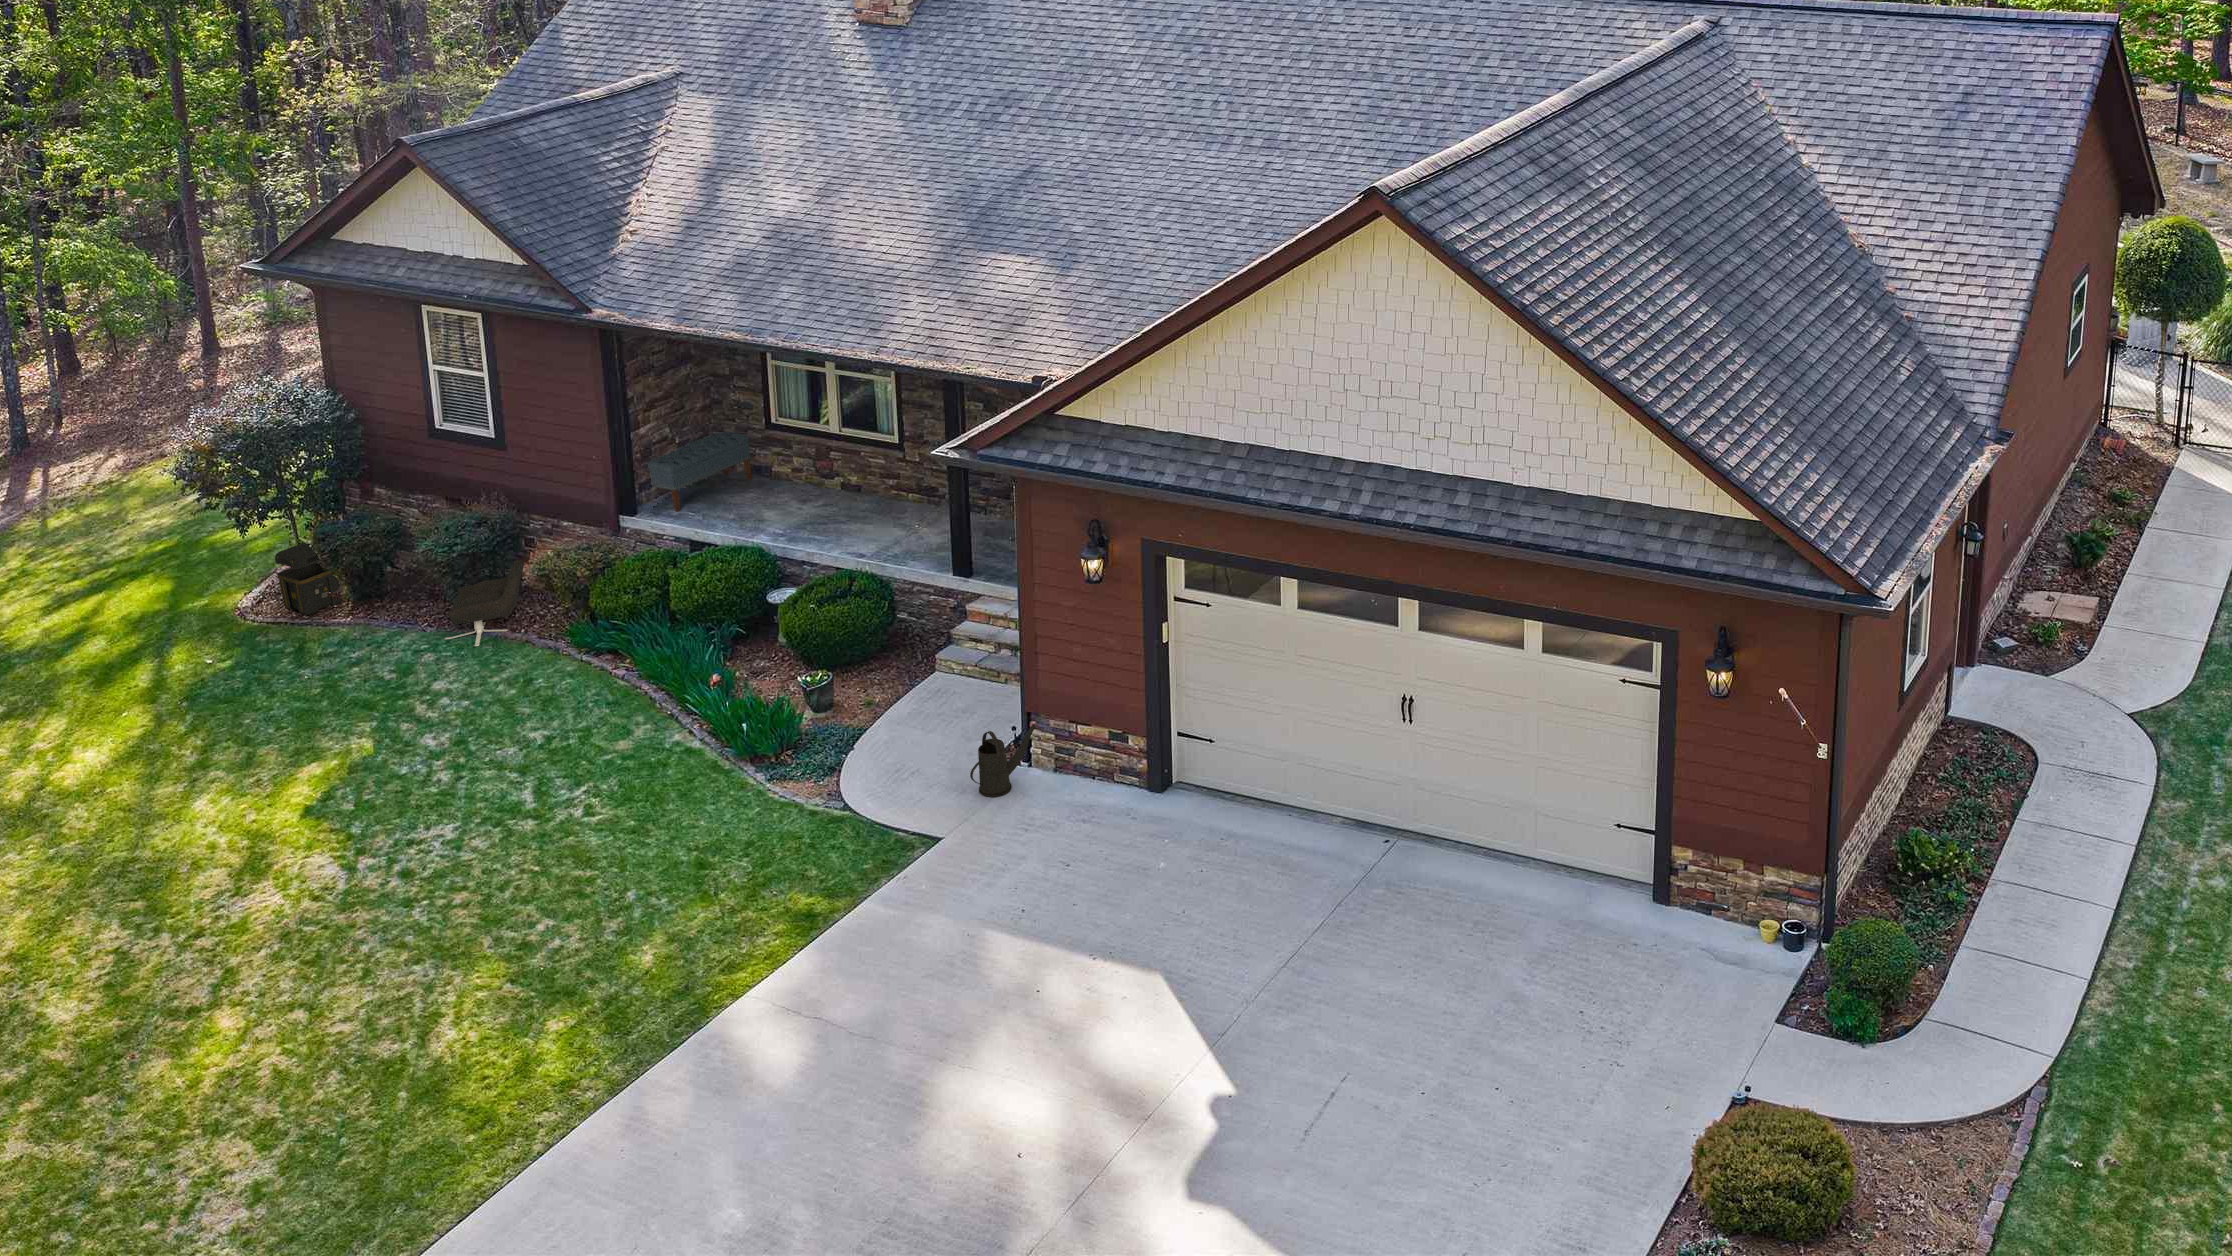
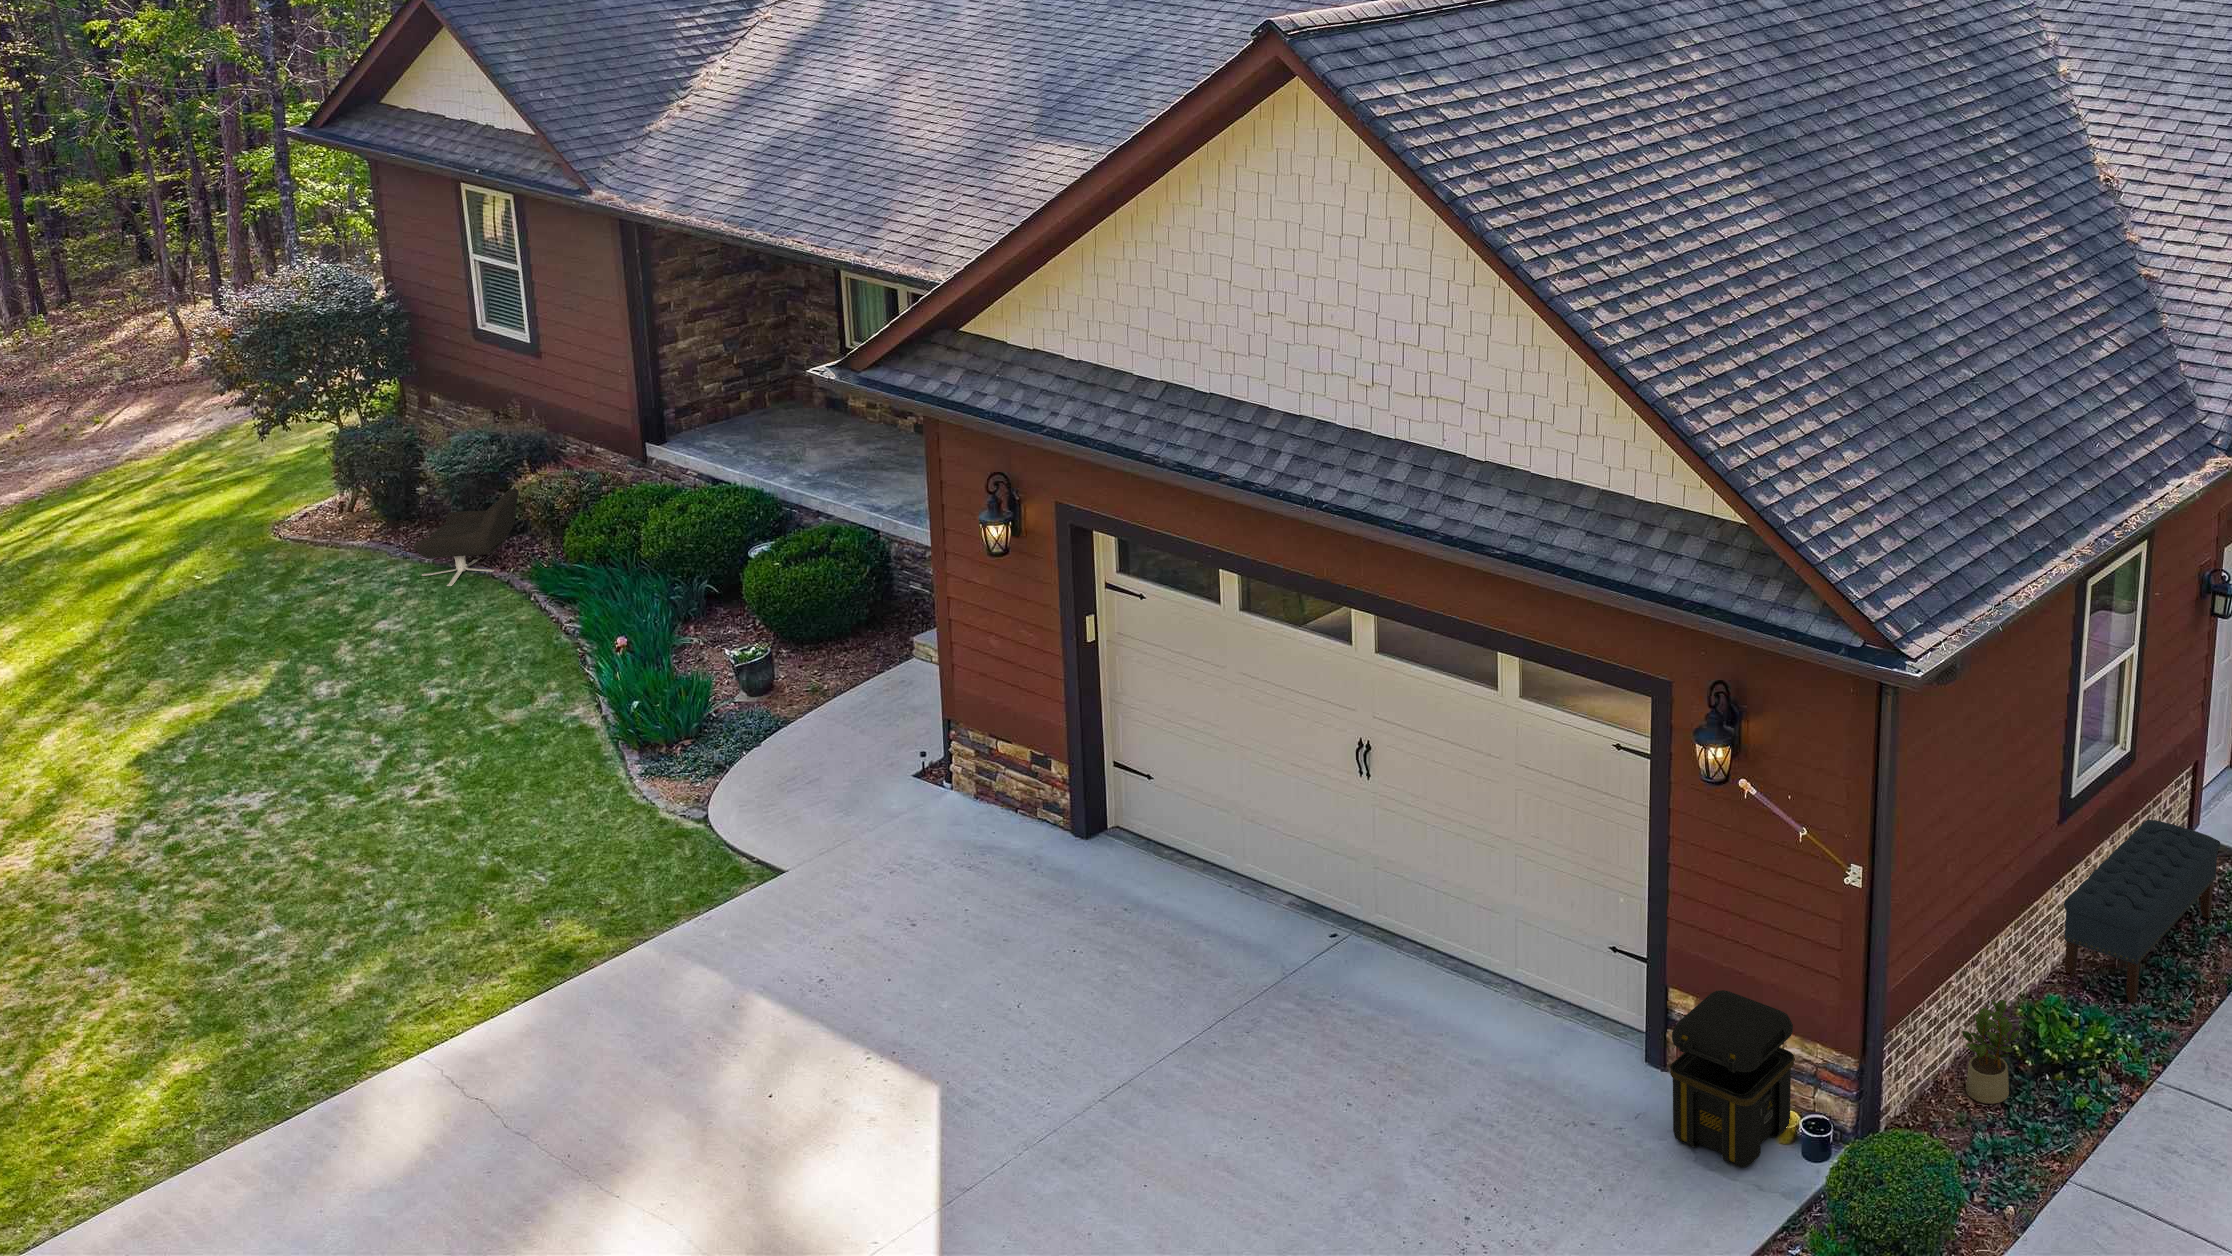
bench: present [647,432,752,512] -> present [2064,820,2220,1003]
toolbox: present [275,542,341,615] -> present [1670,990,1794,1168]
watering can: present [970,724,1035,797] -> none [856,734,953,823]
potted plant: none [1866,833,1908,906] -> present [1962,1000,2019,1104]

